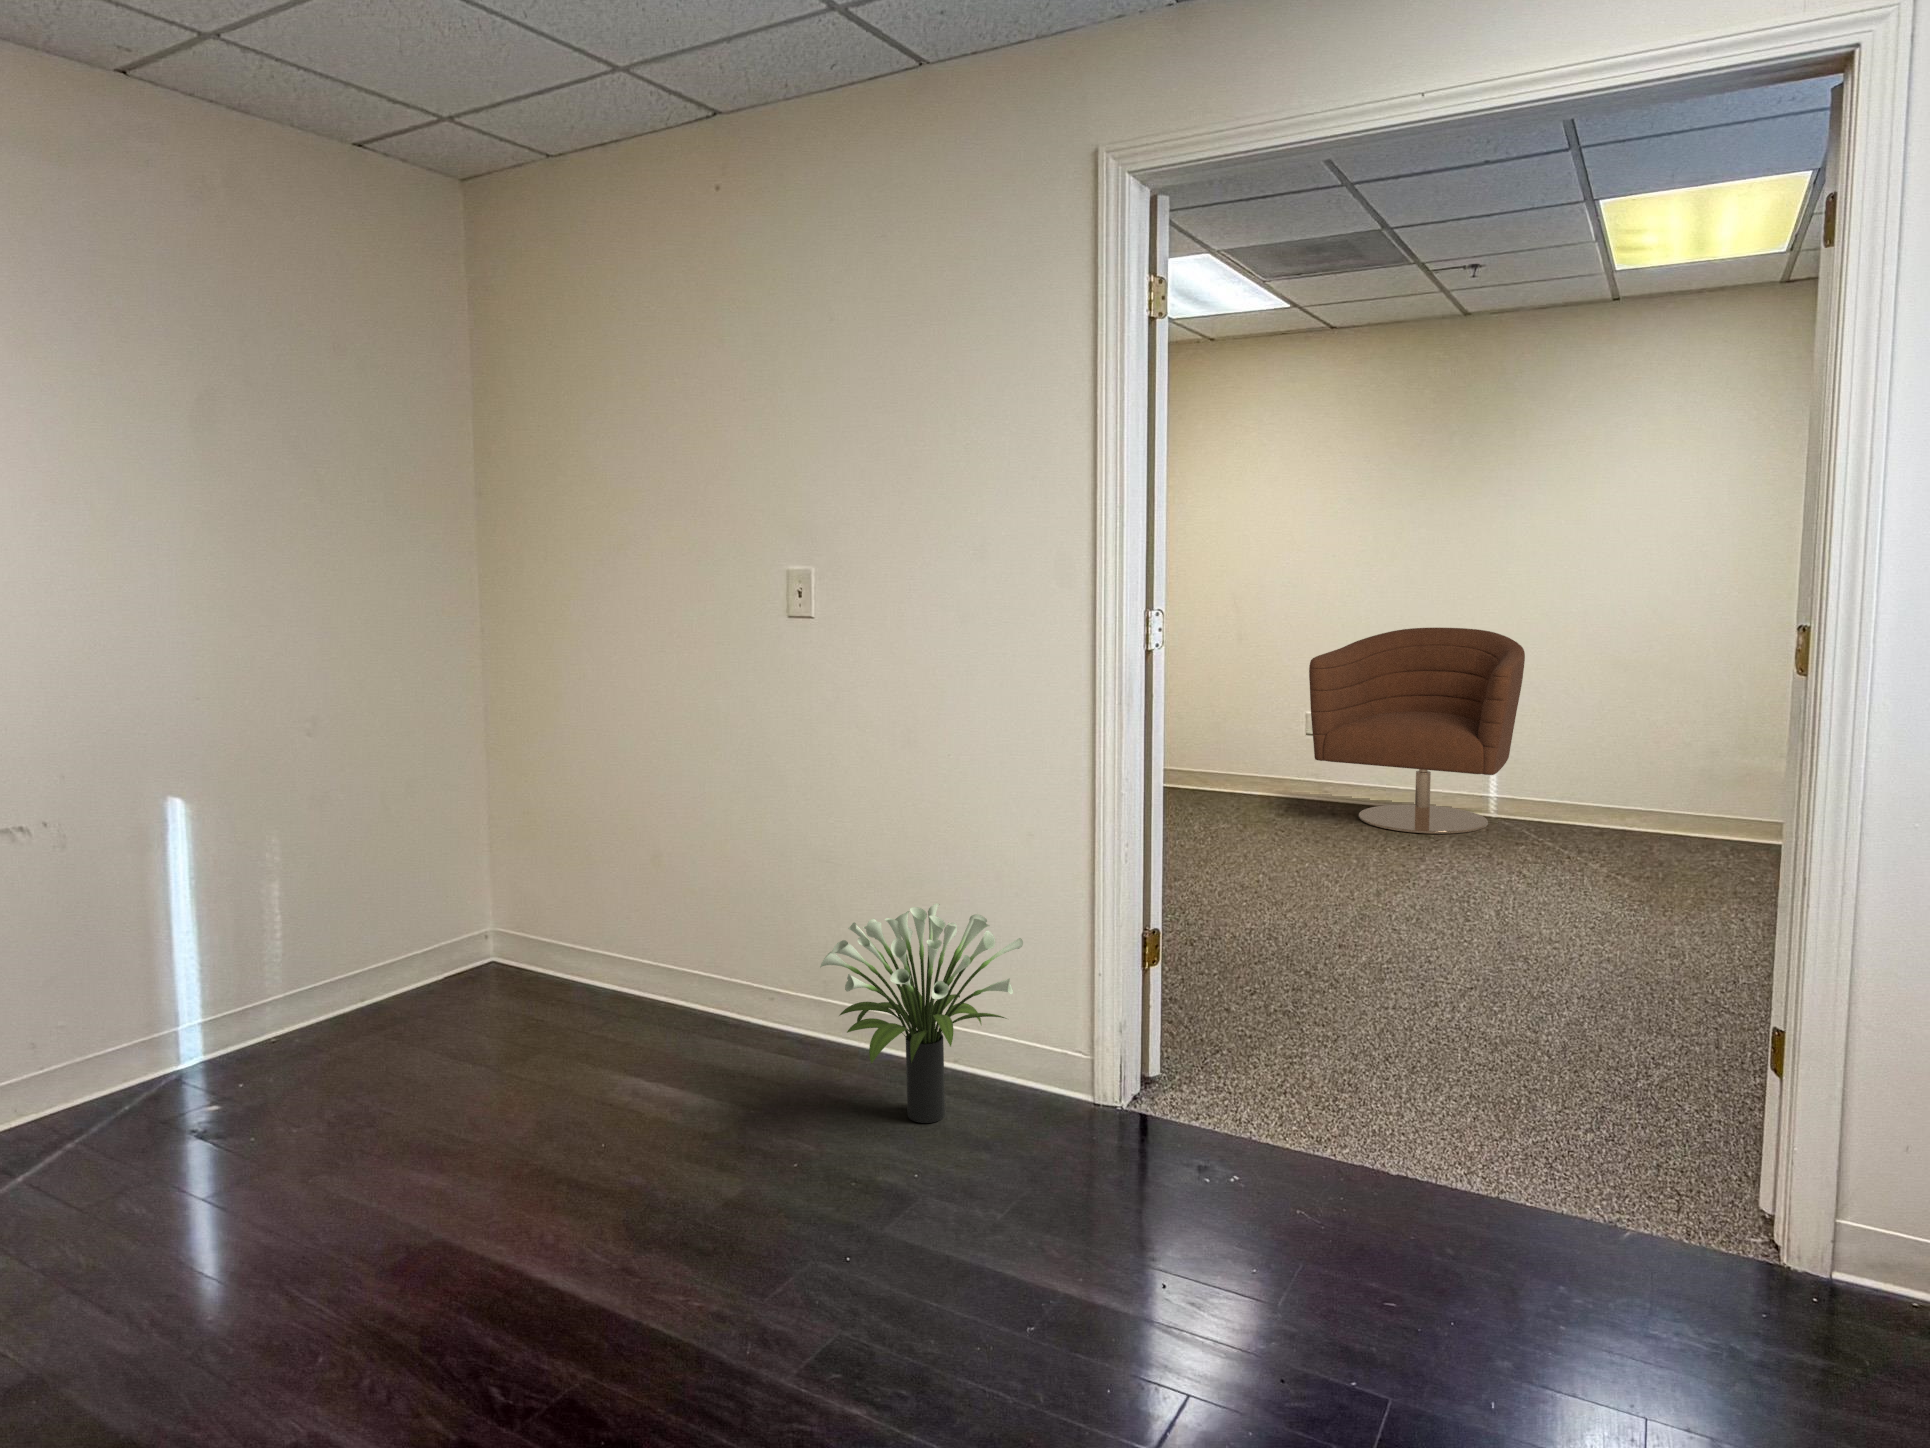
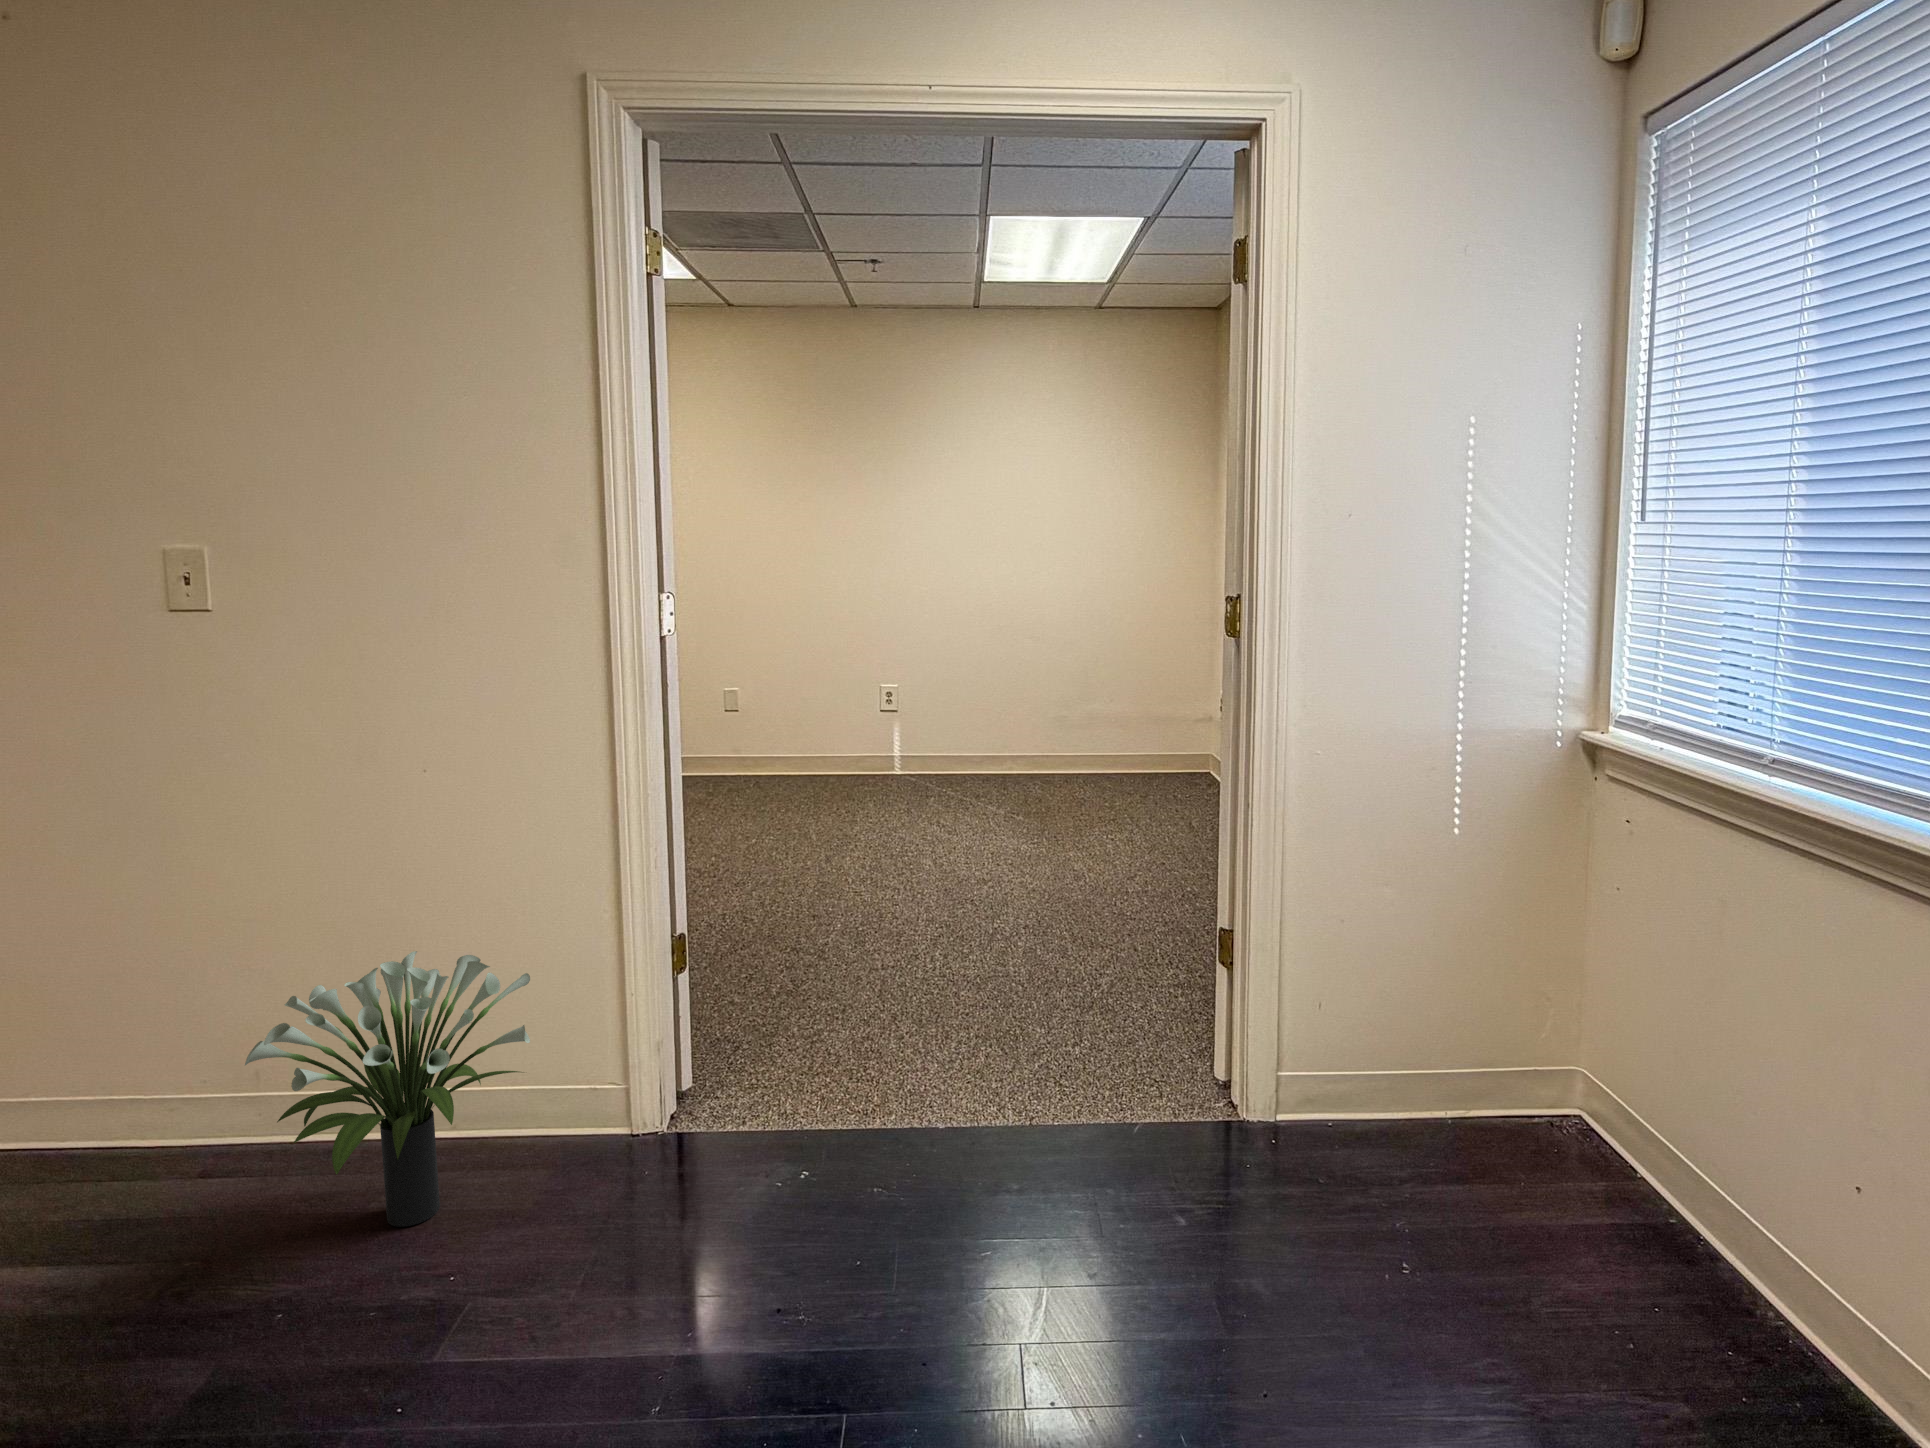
armchair: present [1309,628,1525,834] -> none [748,631,919,806]

